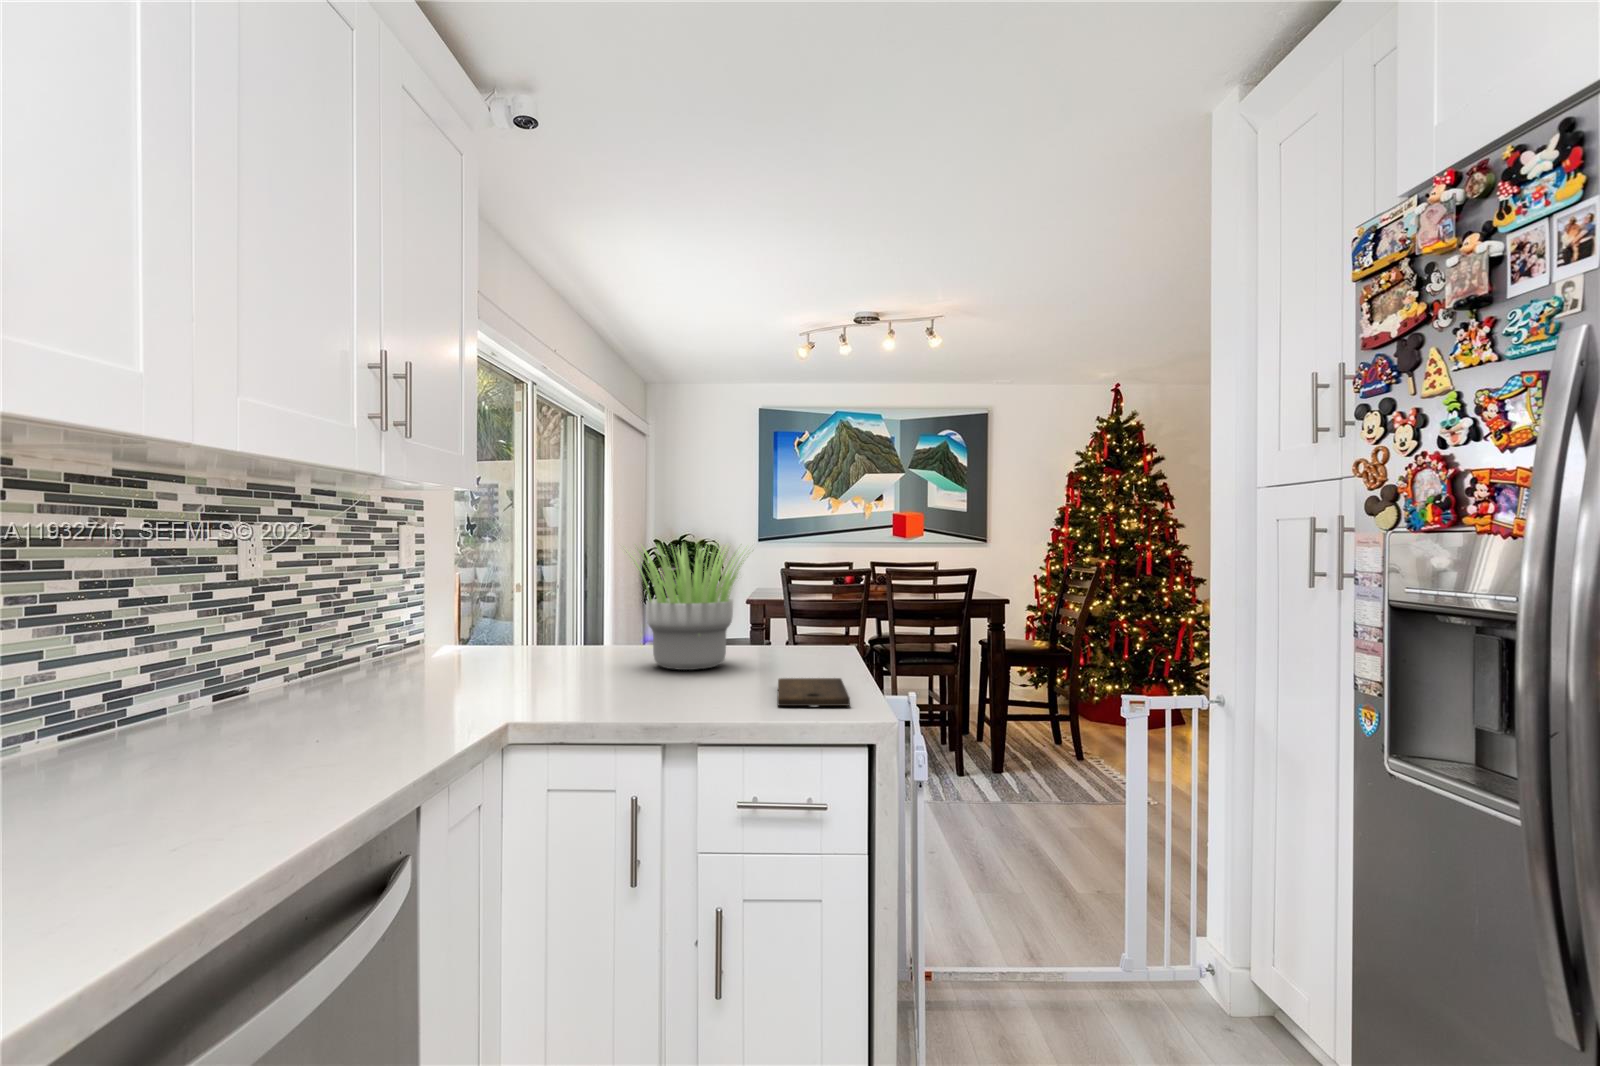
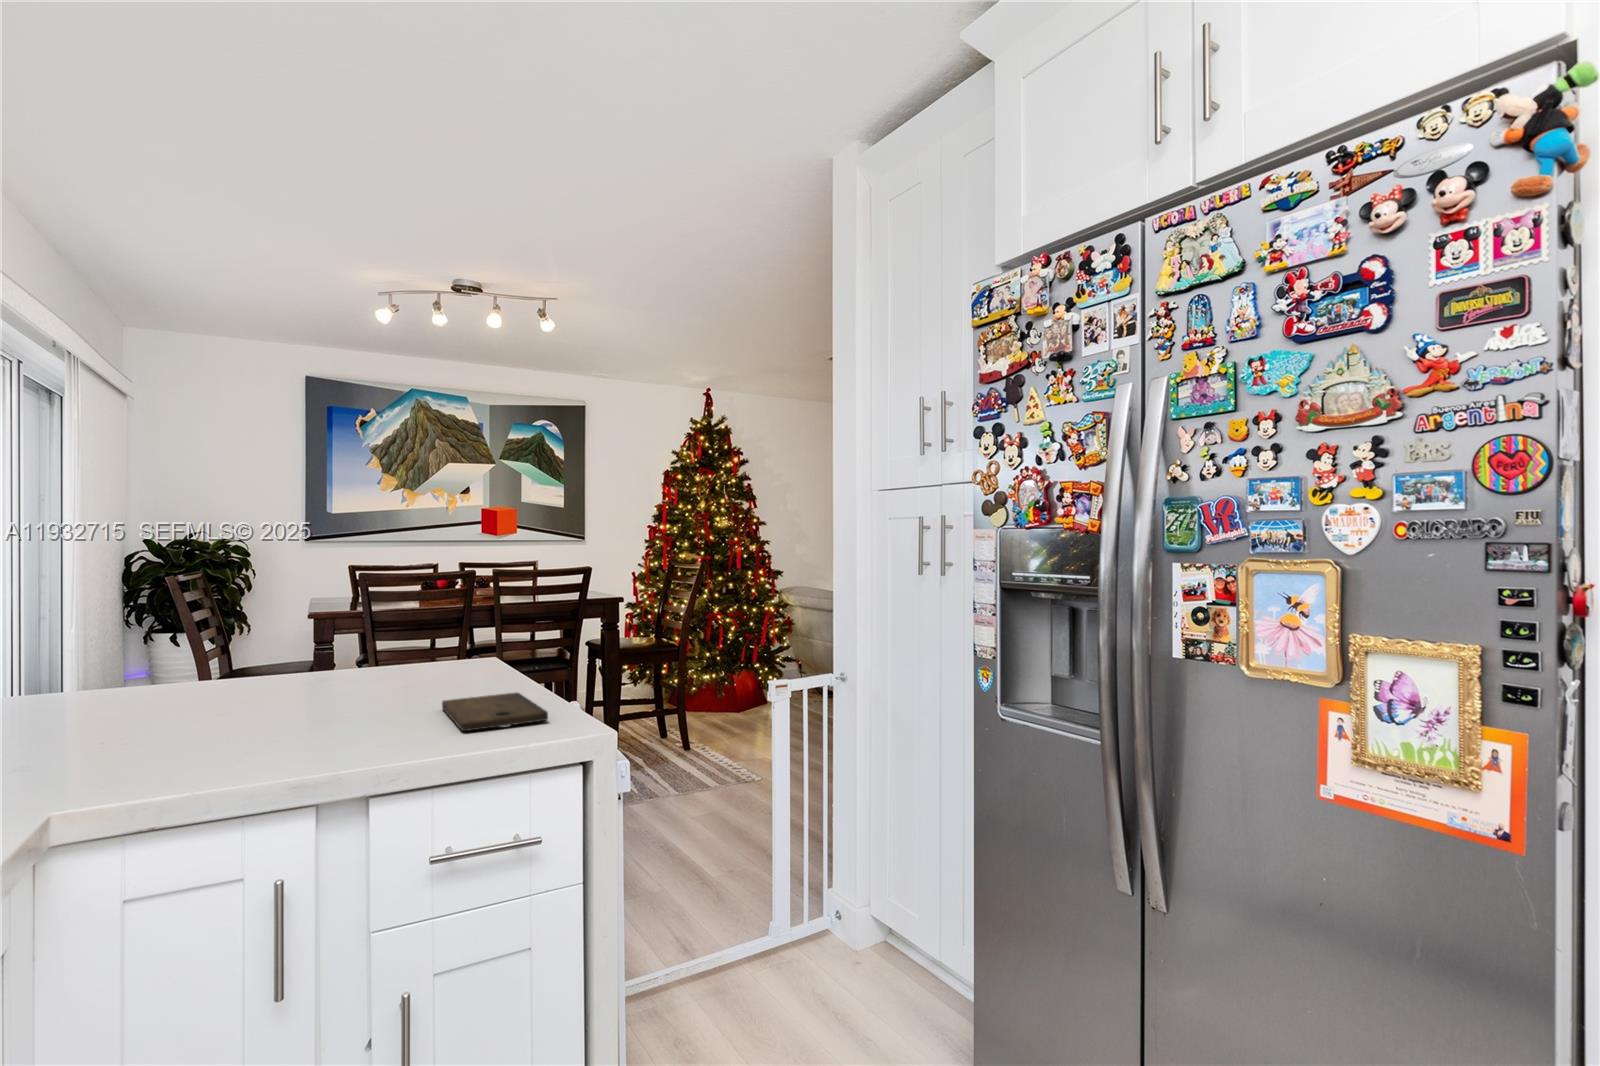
potted plant: present [631,545,745,670] -> none [178,541,398,706]

